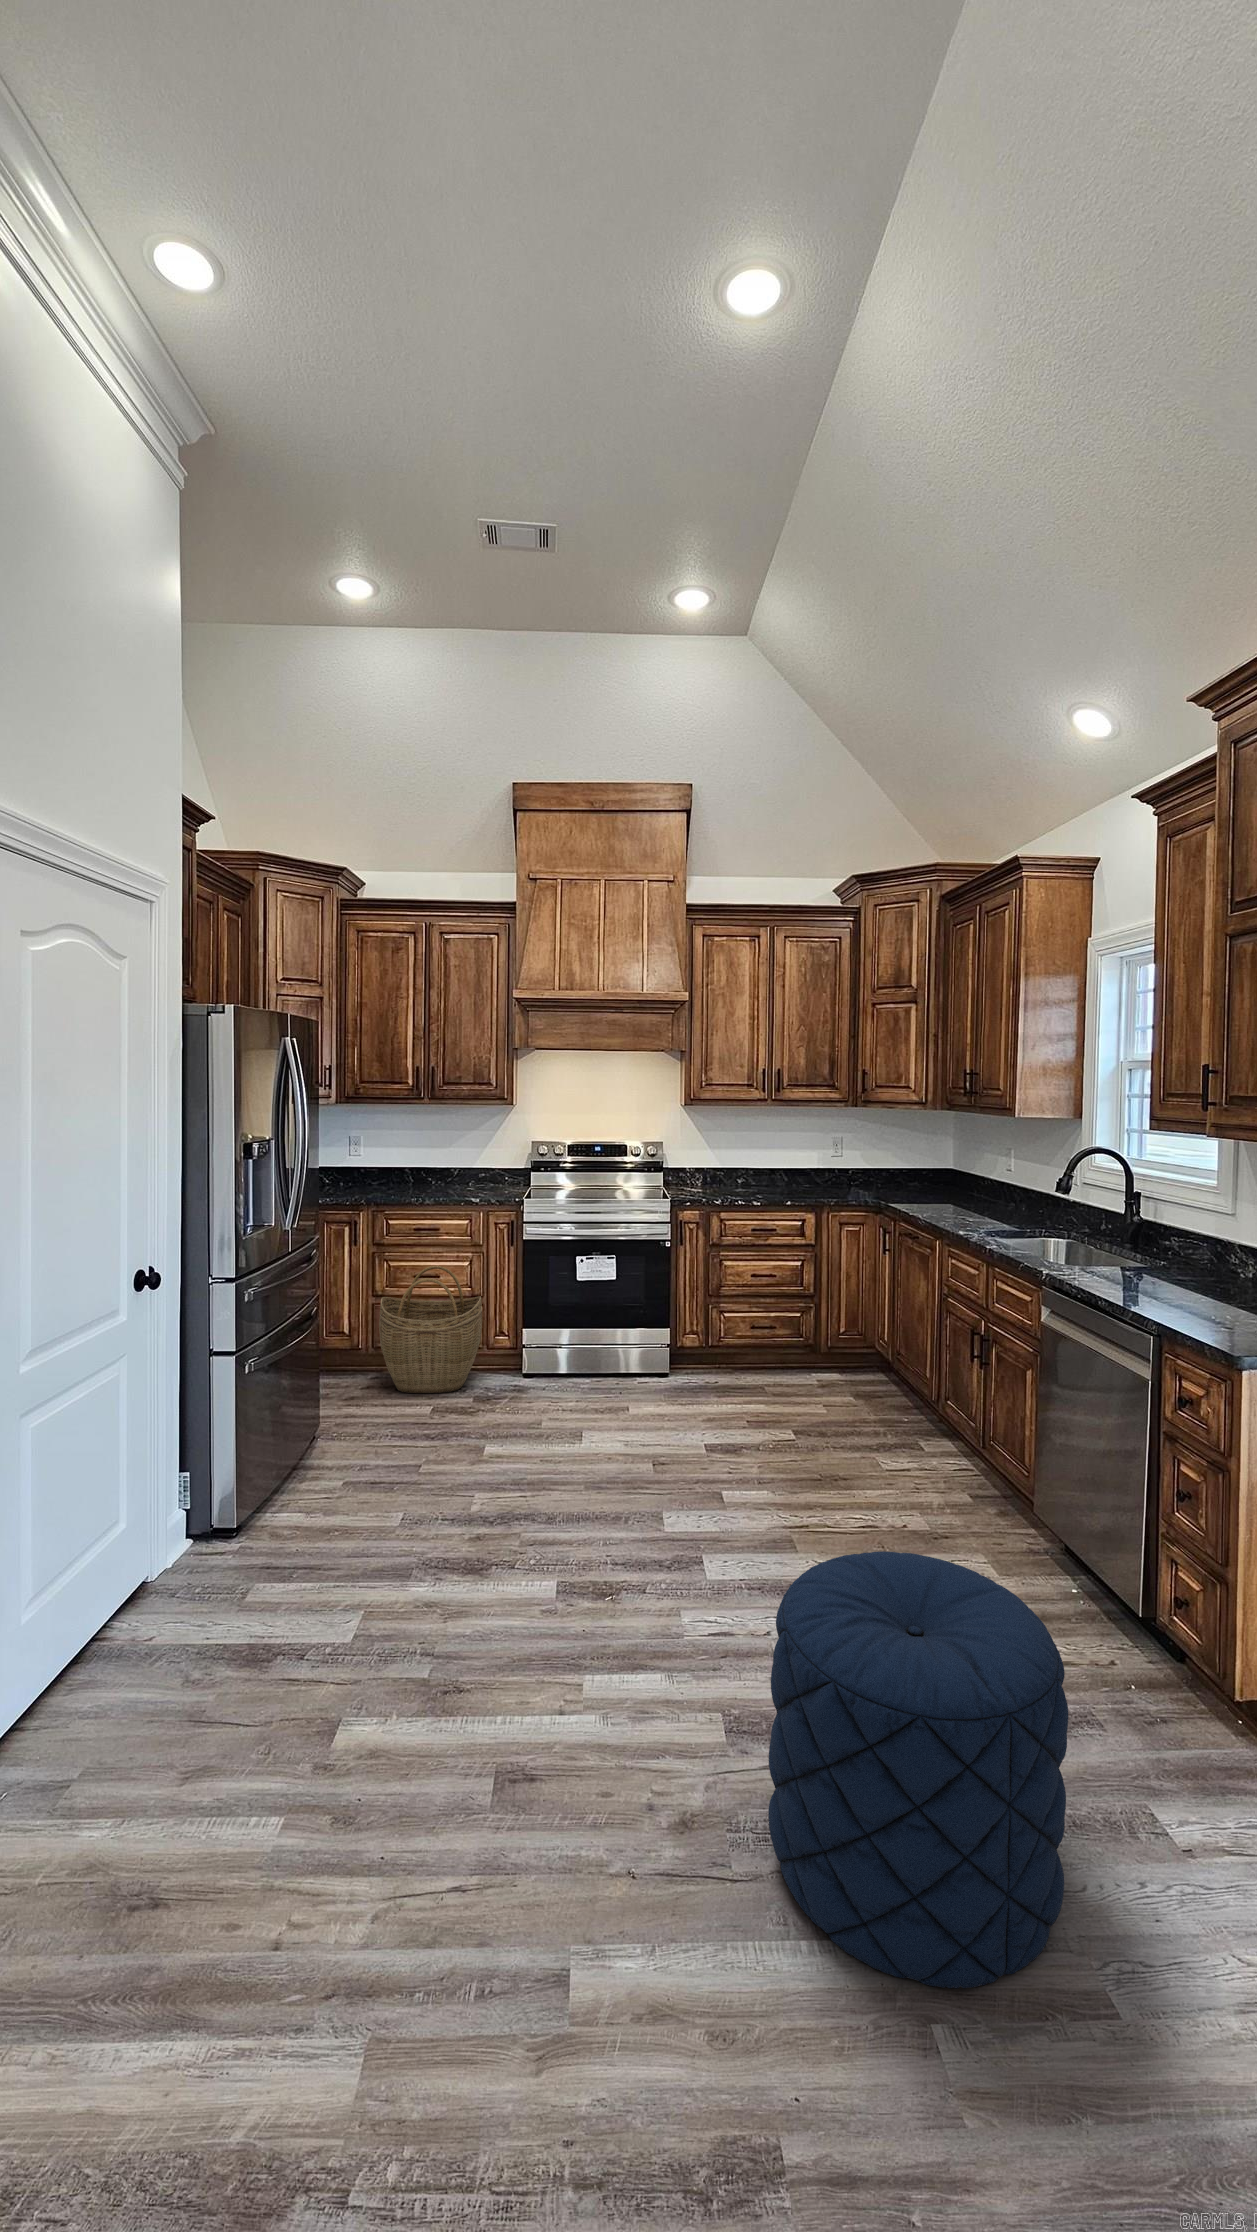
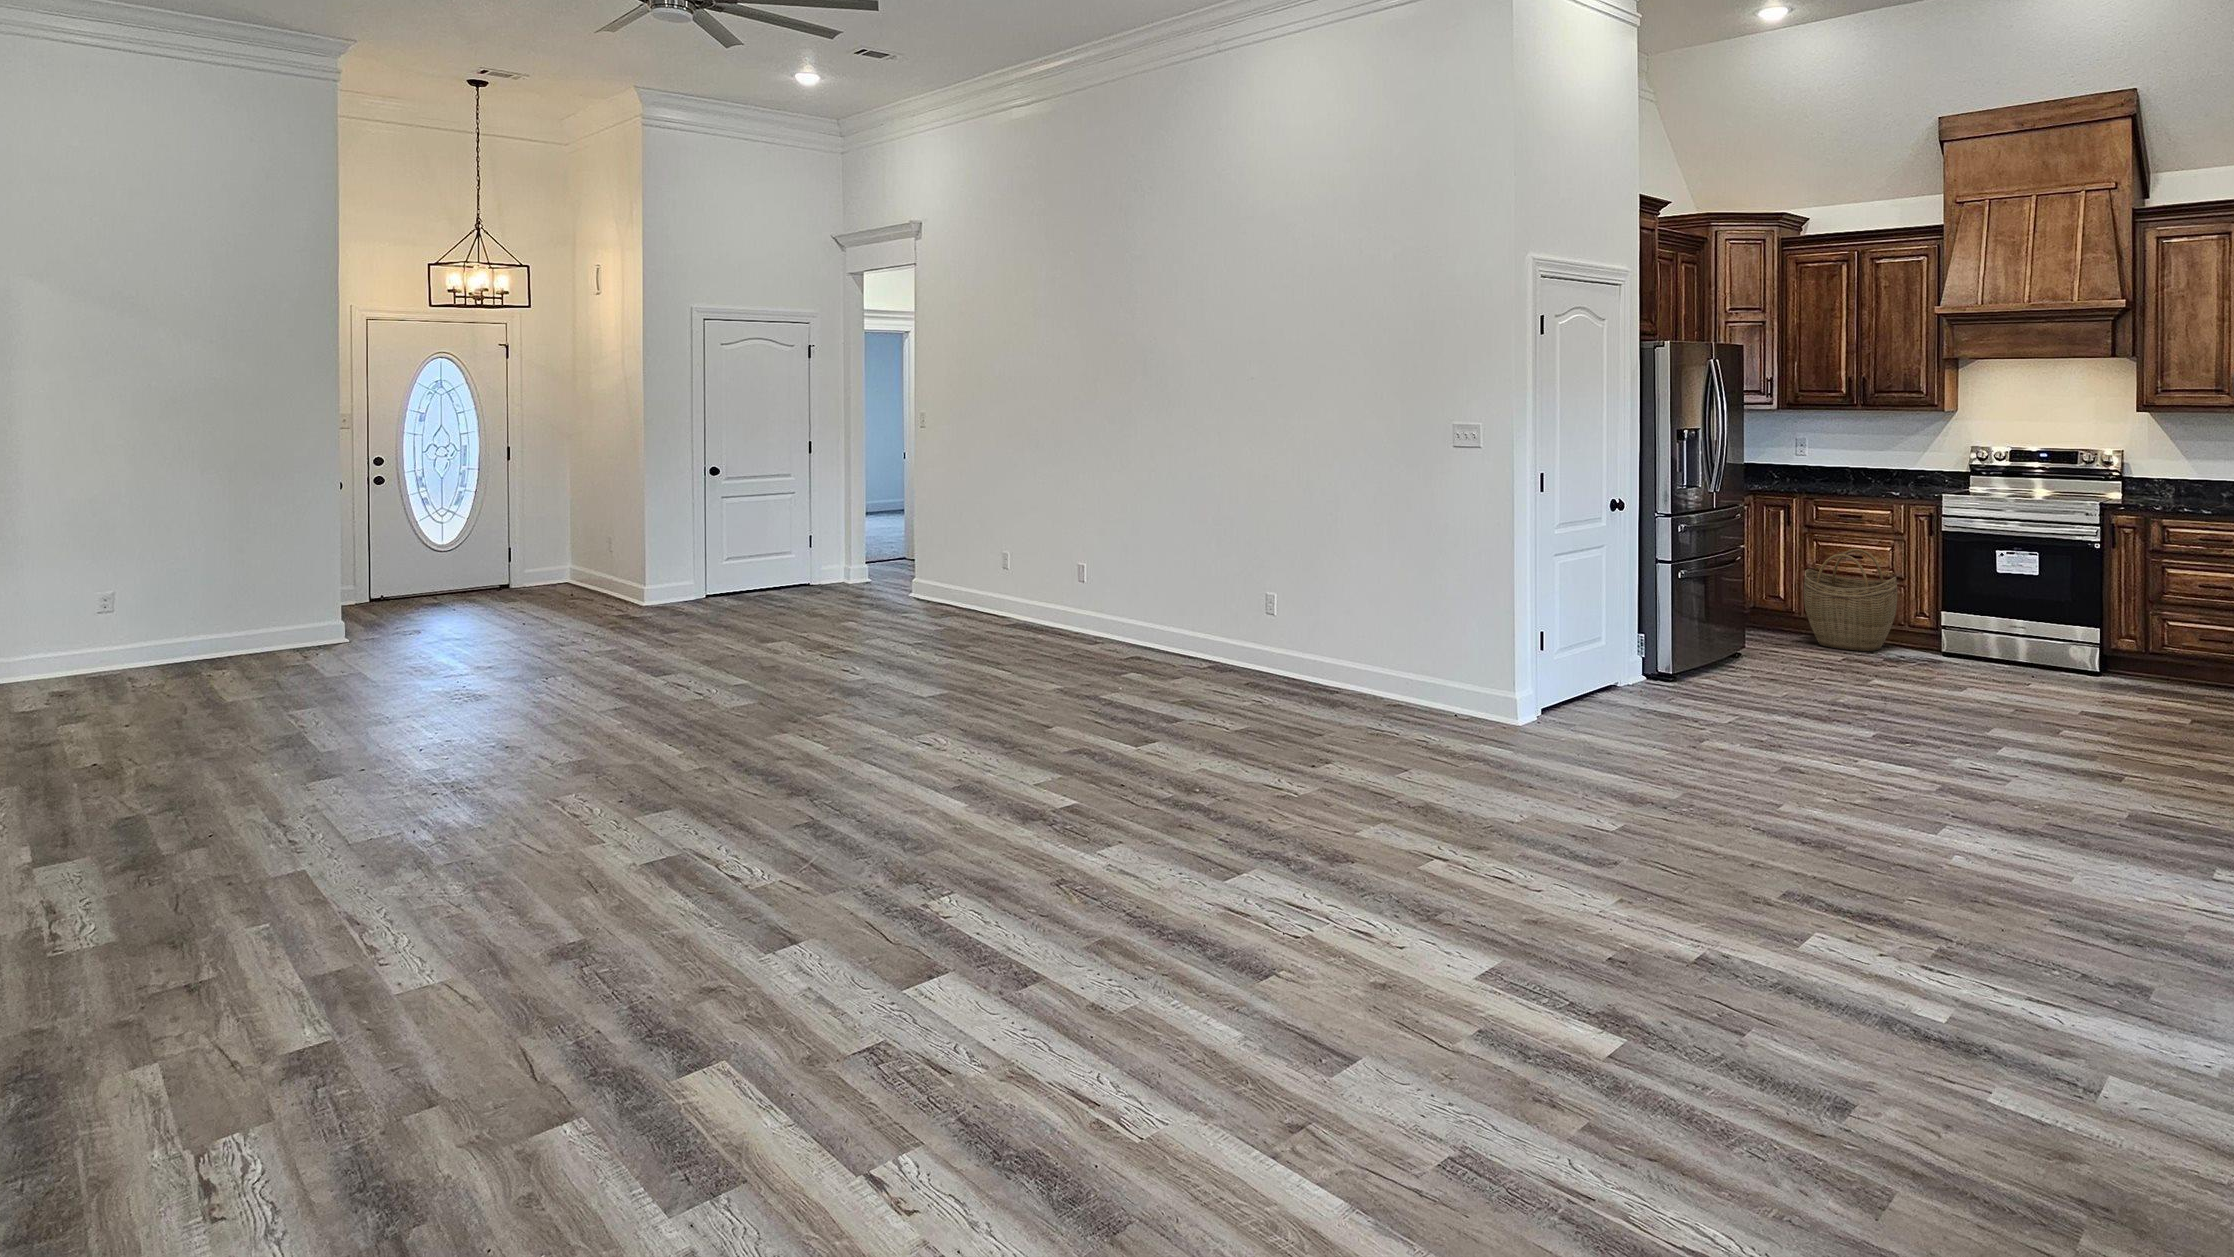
pouf: present [768,1551,1068,1988] -> none [1906,668,2084,845]

